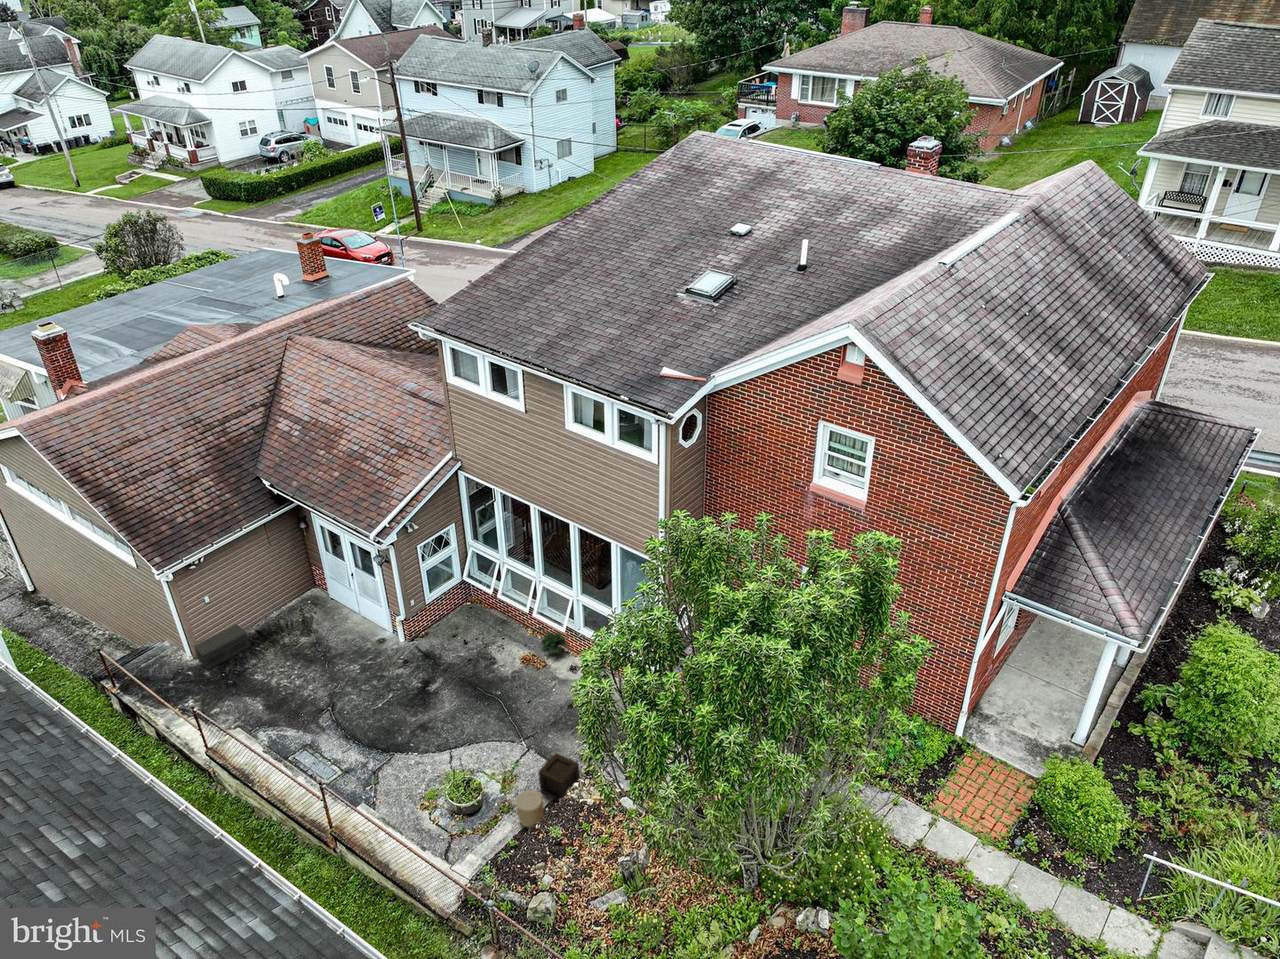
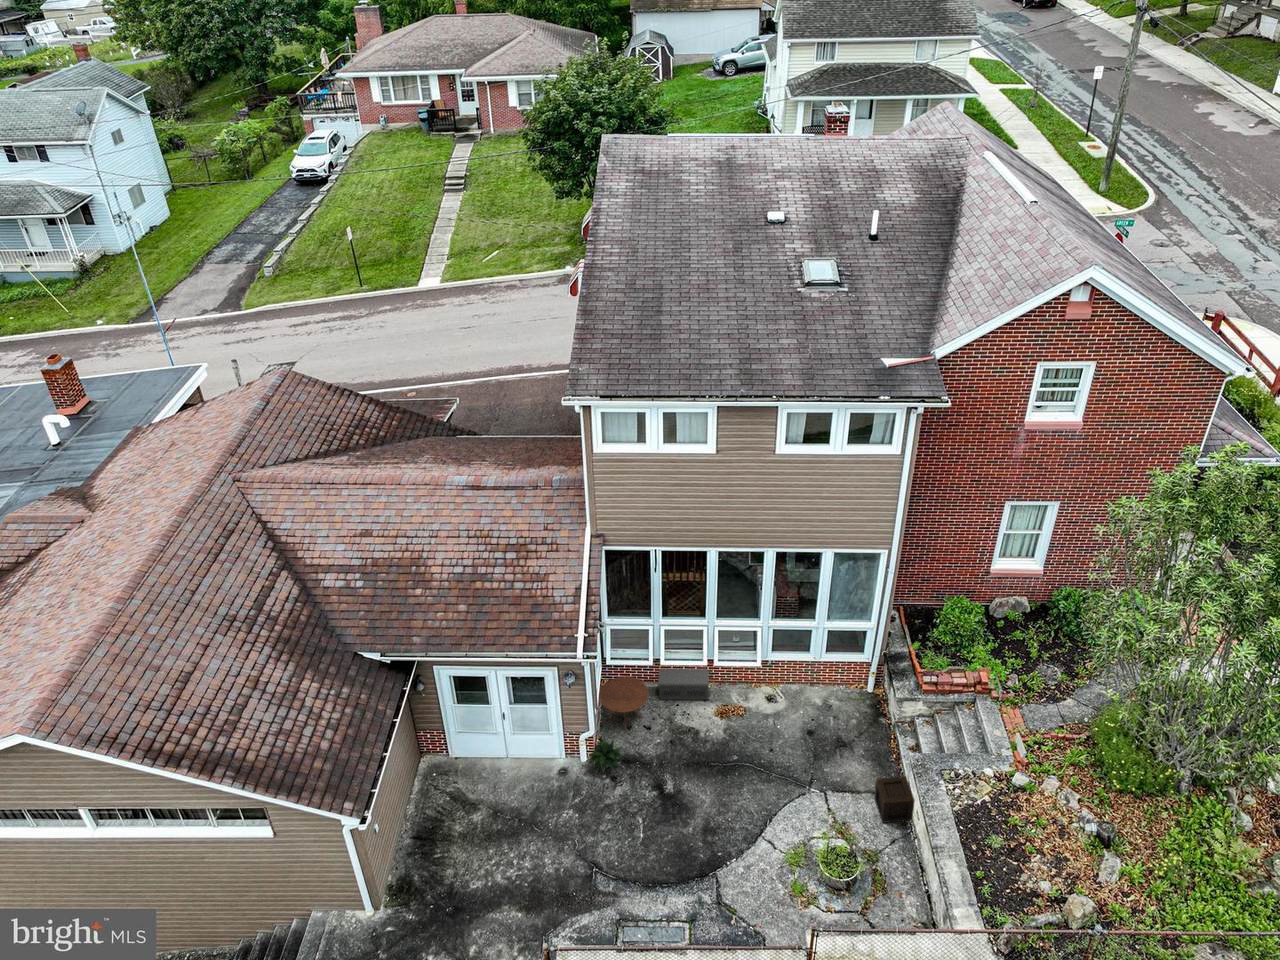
round table: none [438,590,482,634] -> present [599,677,649,730]
storage bench: present [194,624,250,670] -> present [658,669,709,700]
potted plant: present [541,631,568,654] -> present [589,741,624,772]
woven basket: present [515,790,544,827] -> none [890,820,920,860]

